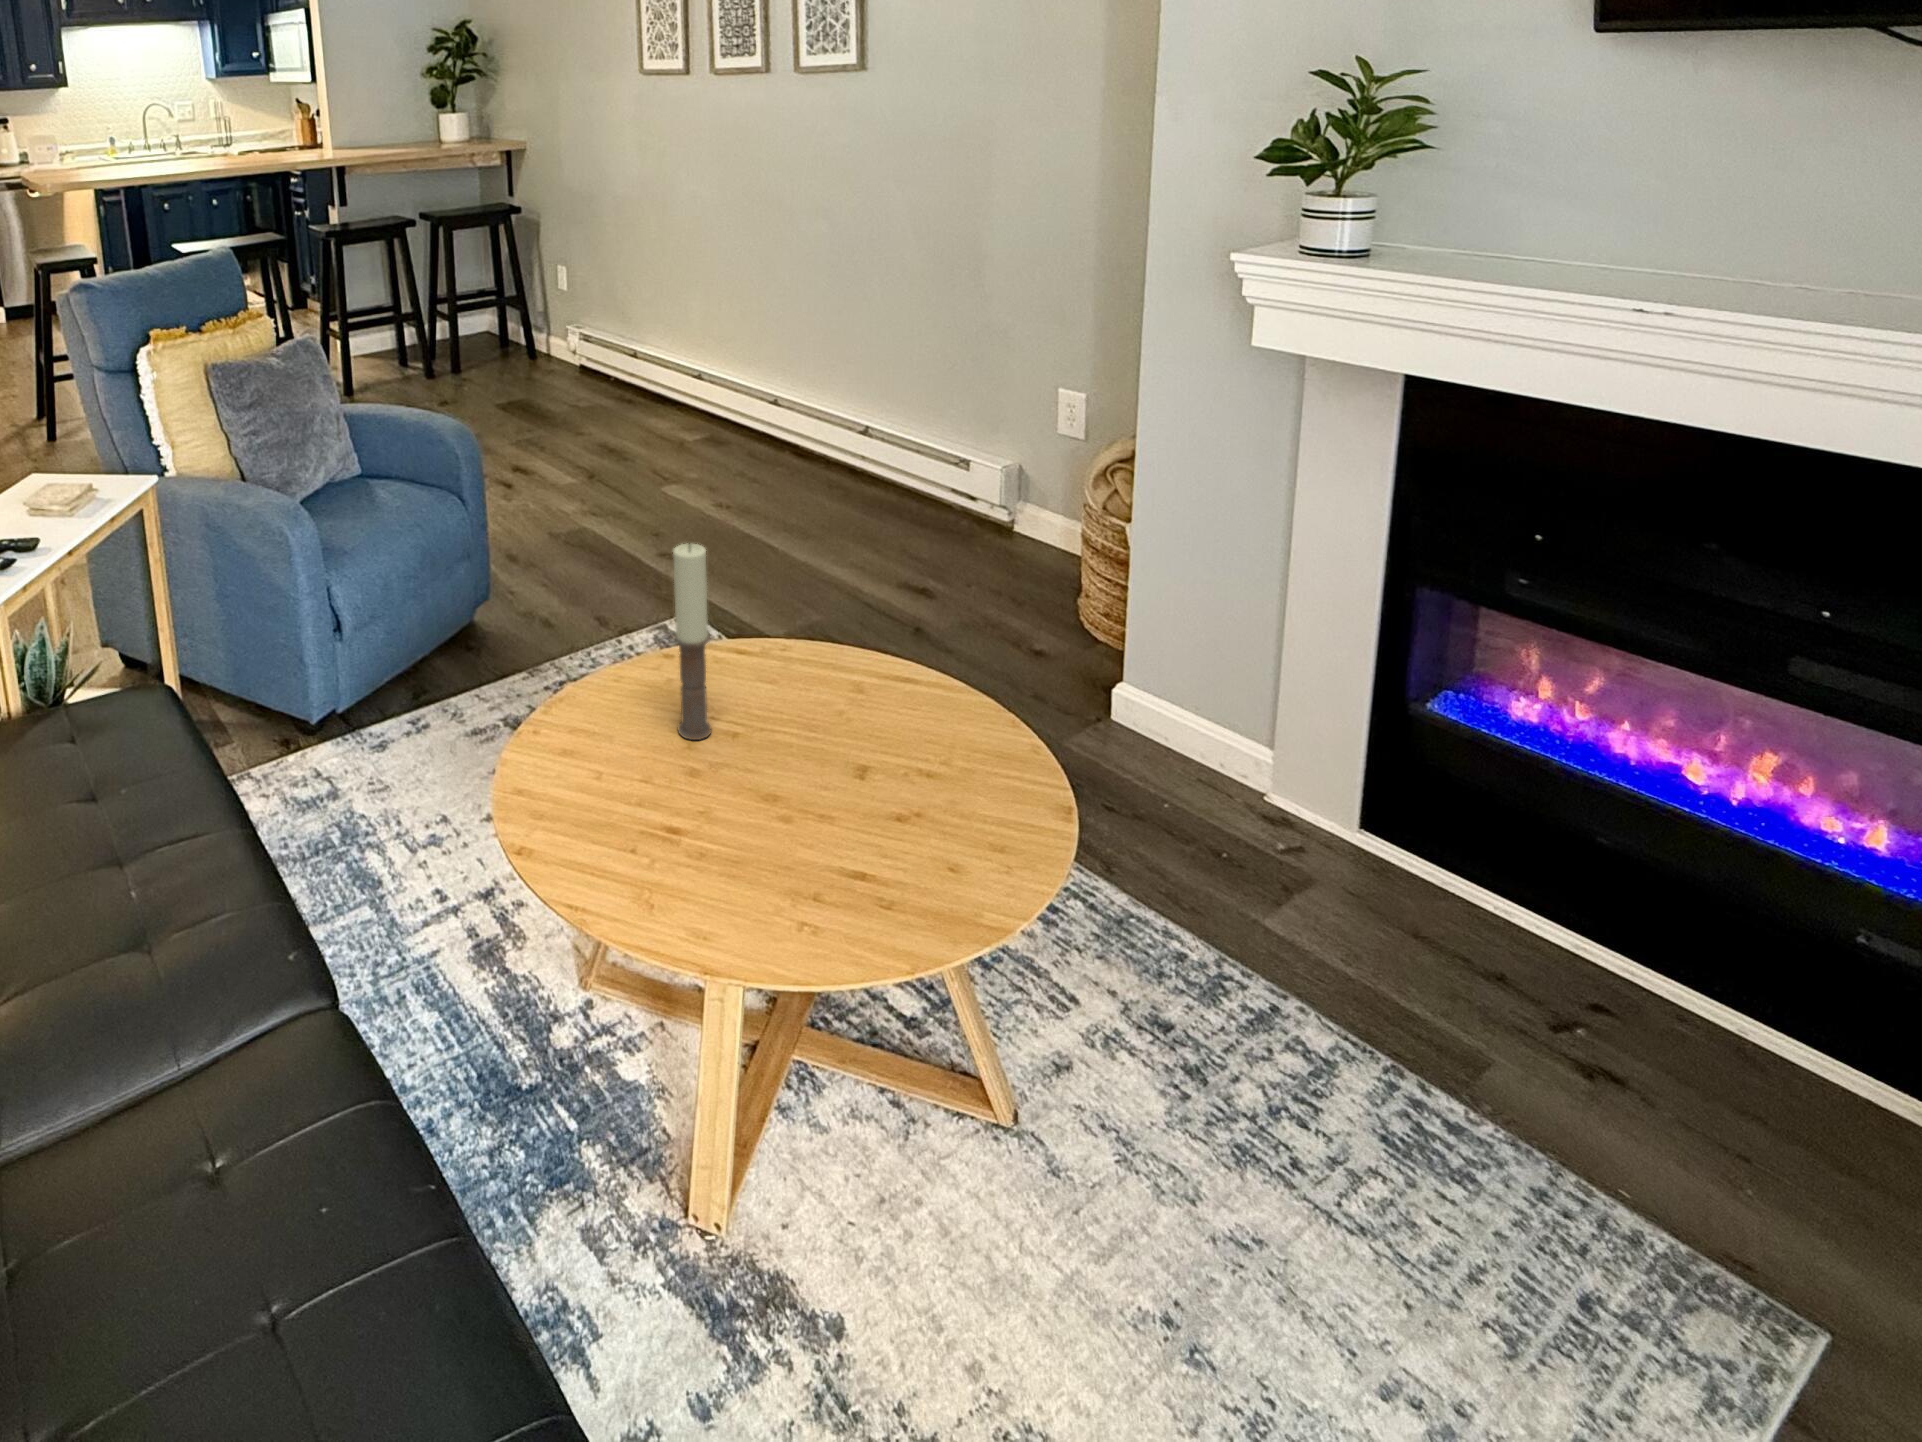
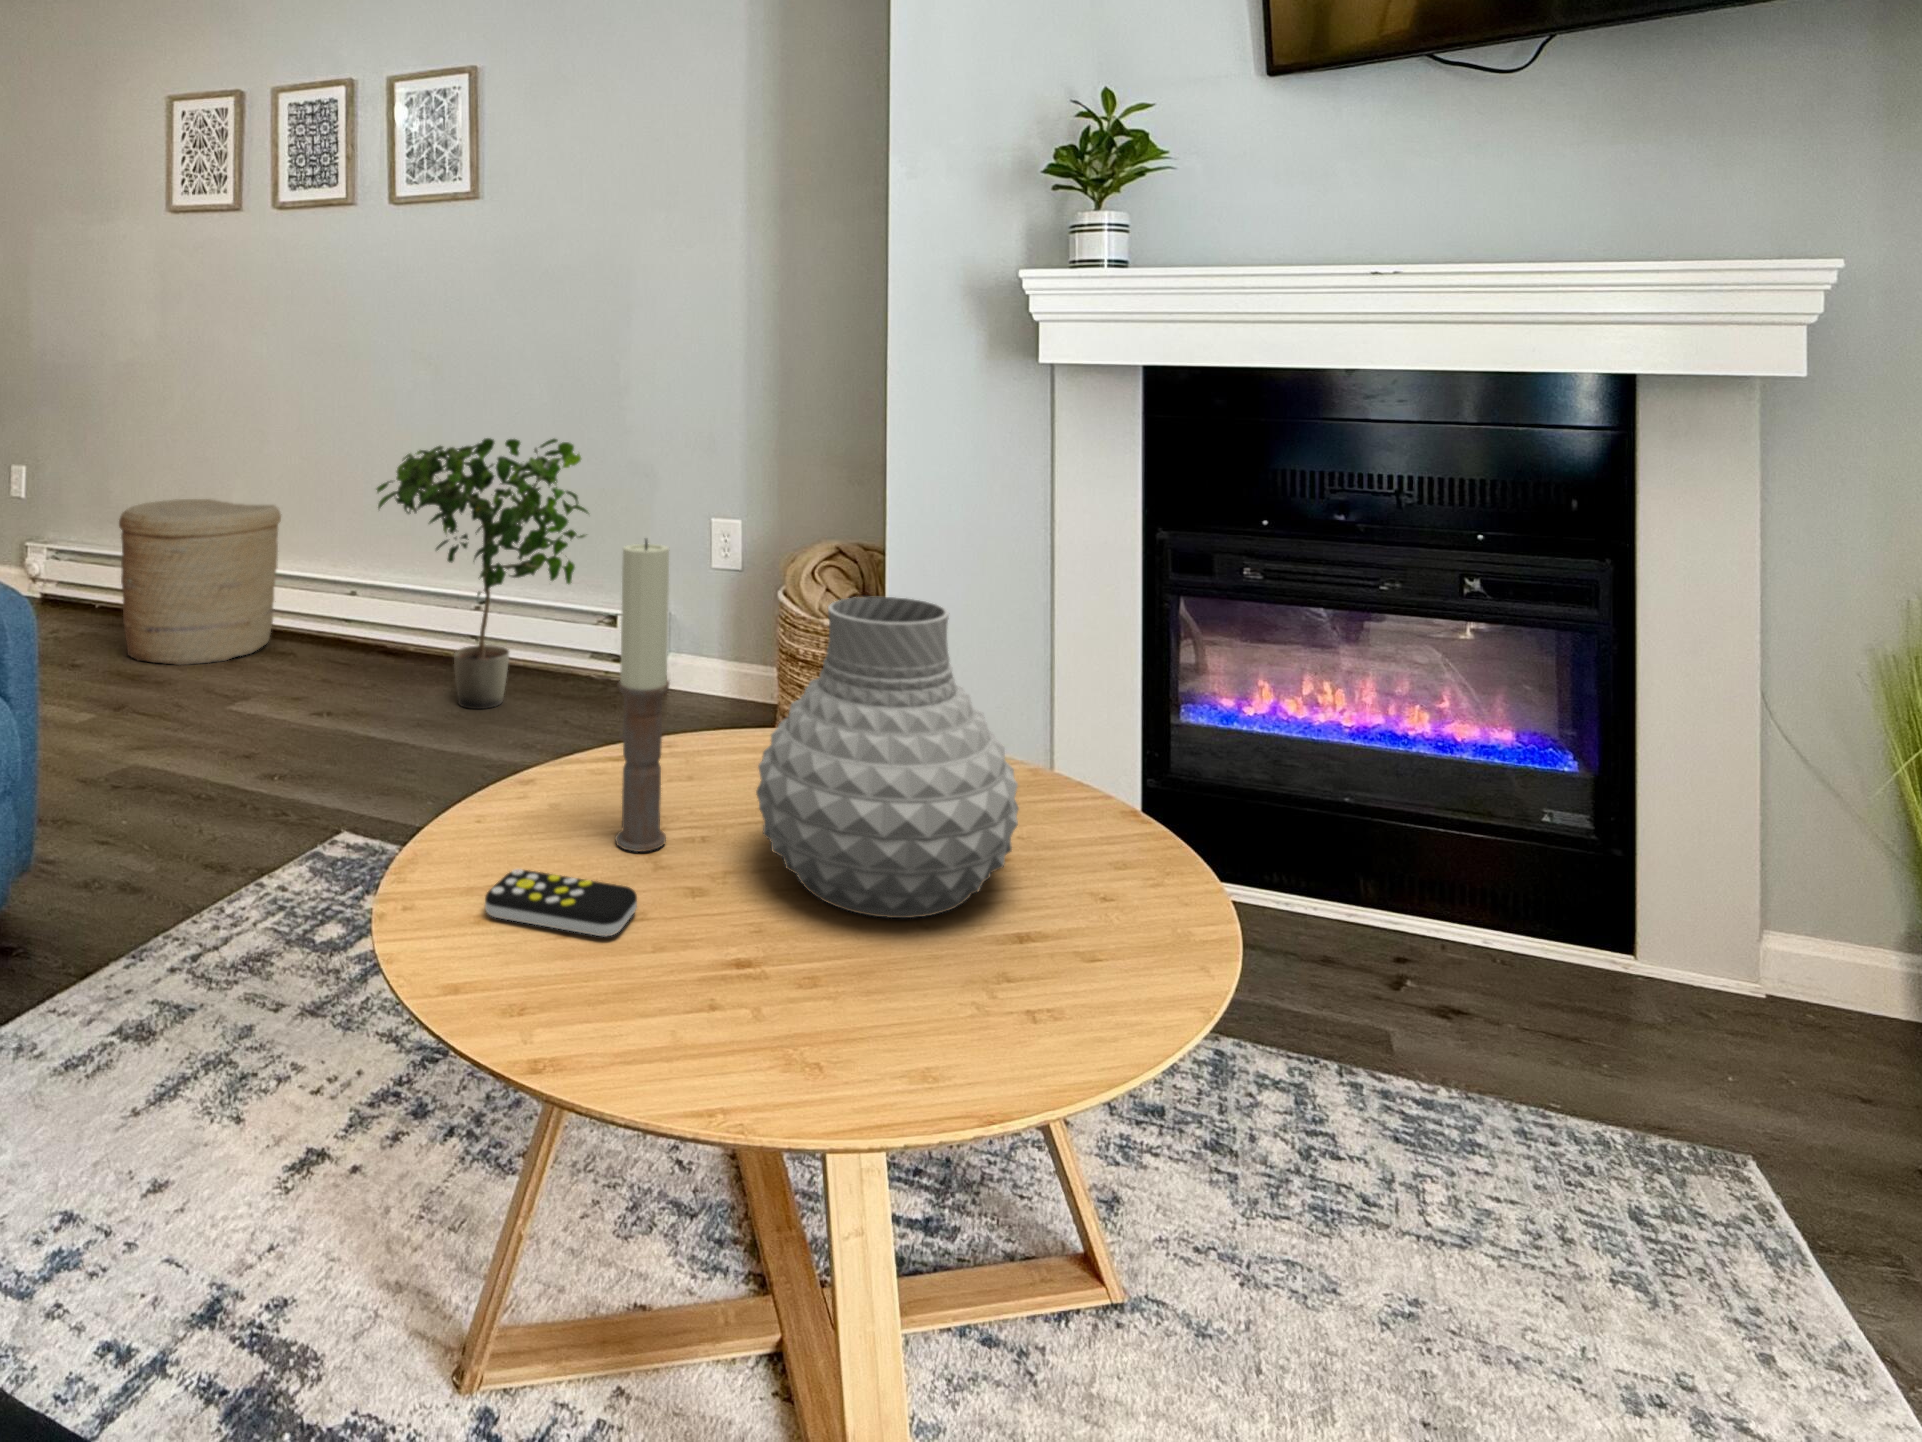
potted plant: none [742,289,936,514] -> present [376,438,588,709]
woven basket: none [588,302,704,435] -> present [119,499,281,665]
vase: none [735,615,926,848] -> present [756,597,1019,918]
remote control: none [569,734,651,795] -> present [485,869,637,936]

